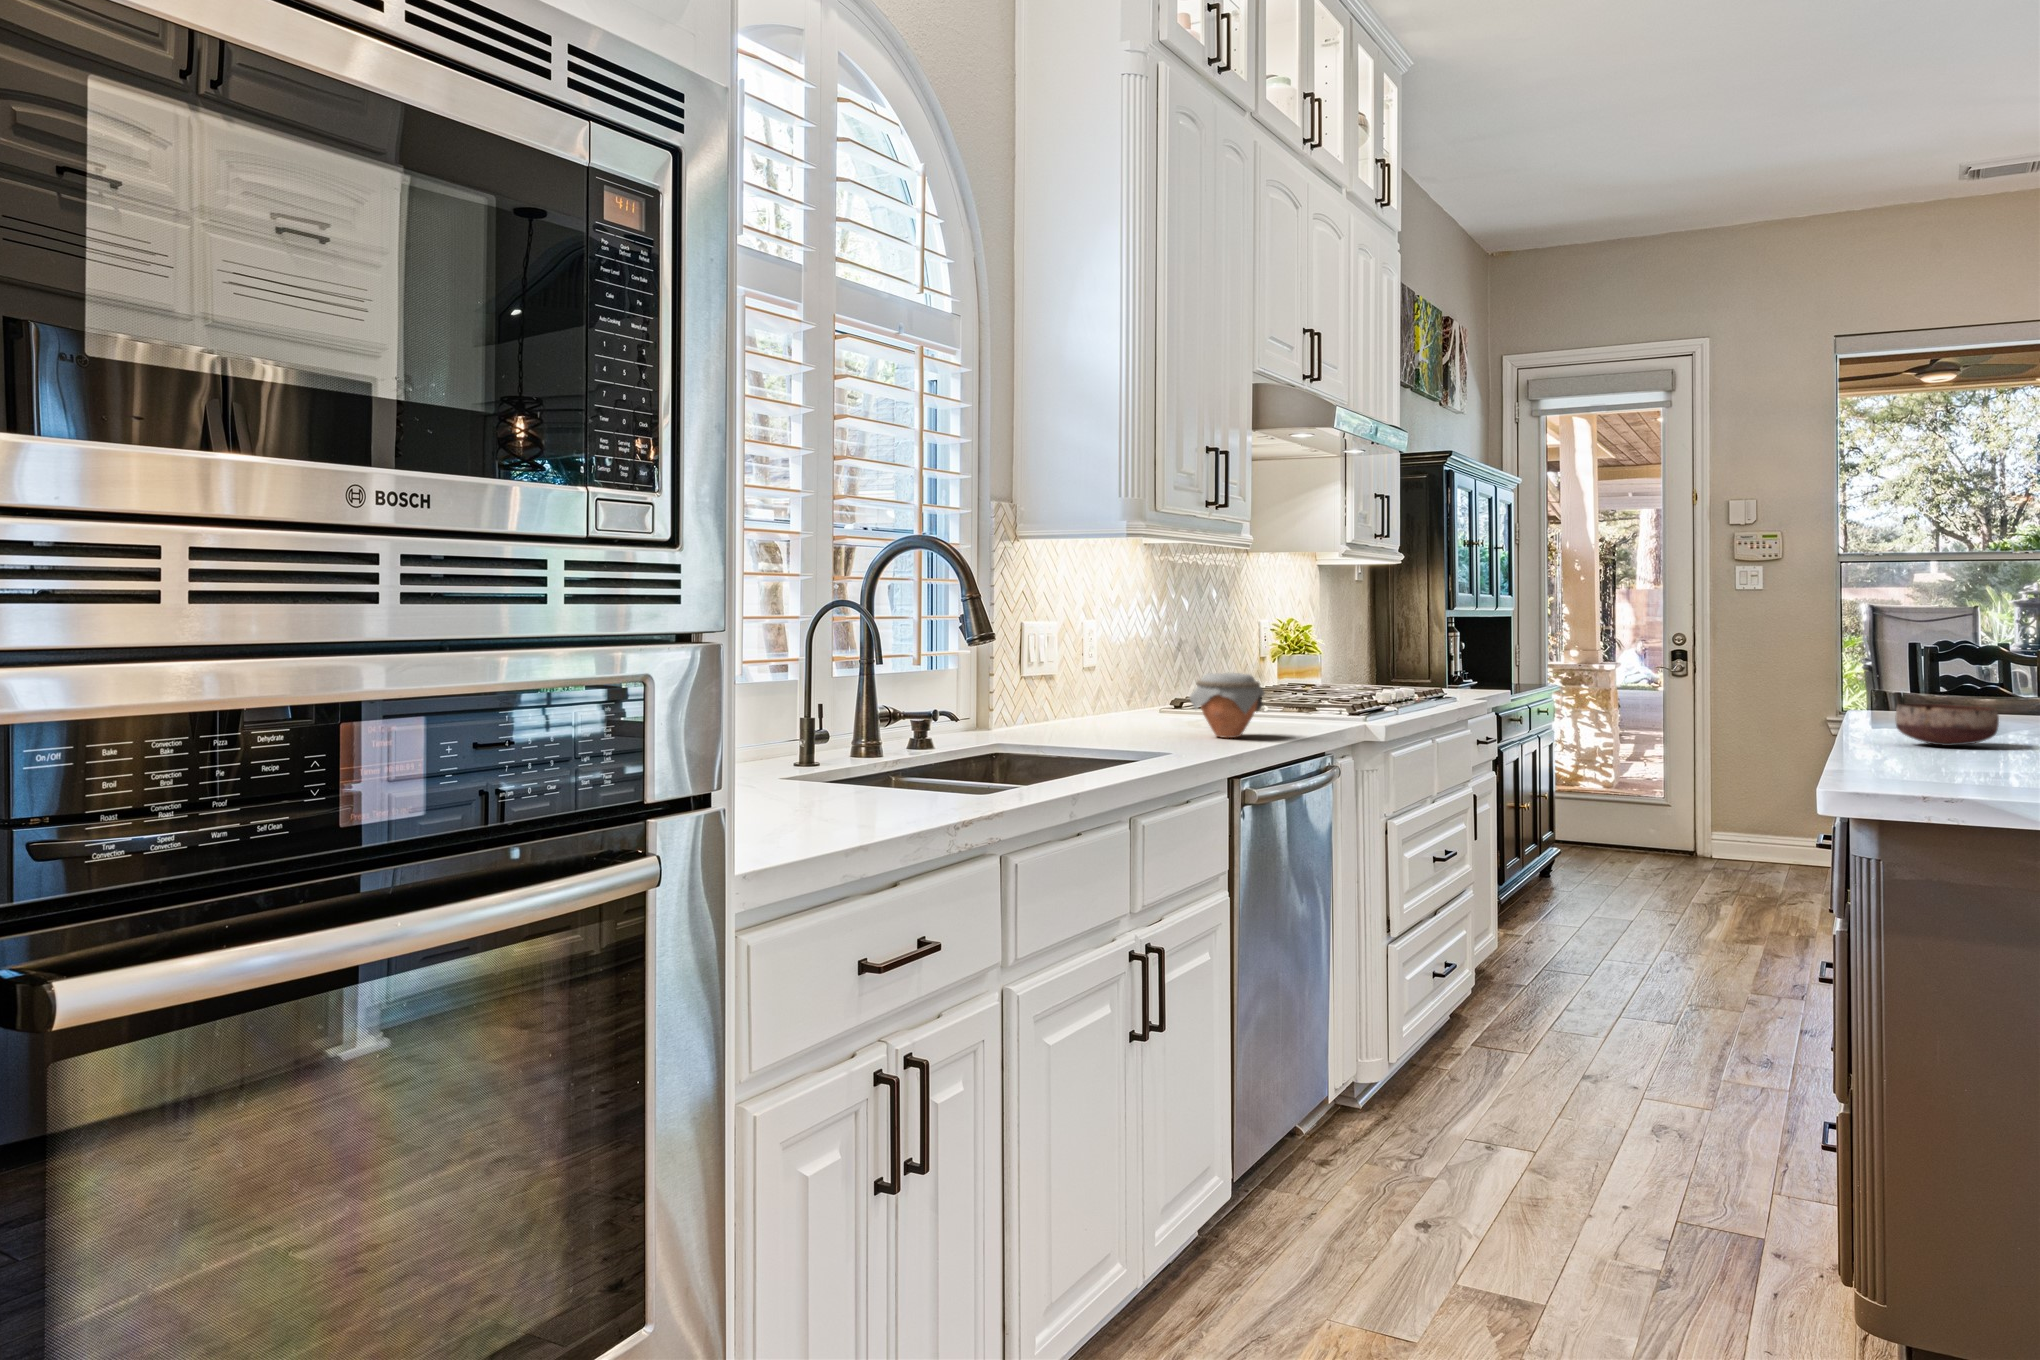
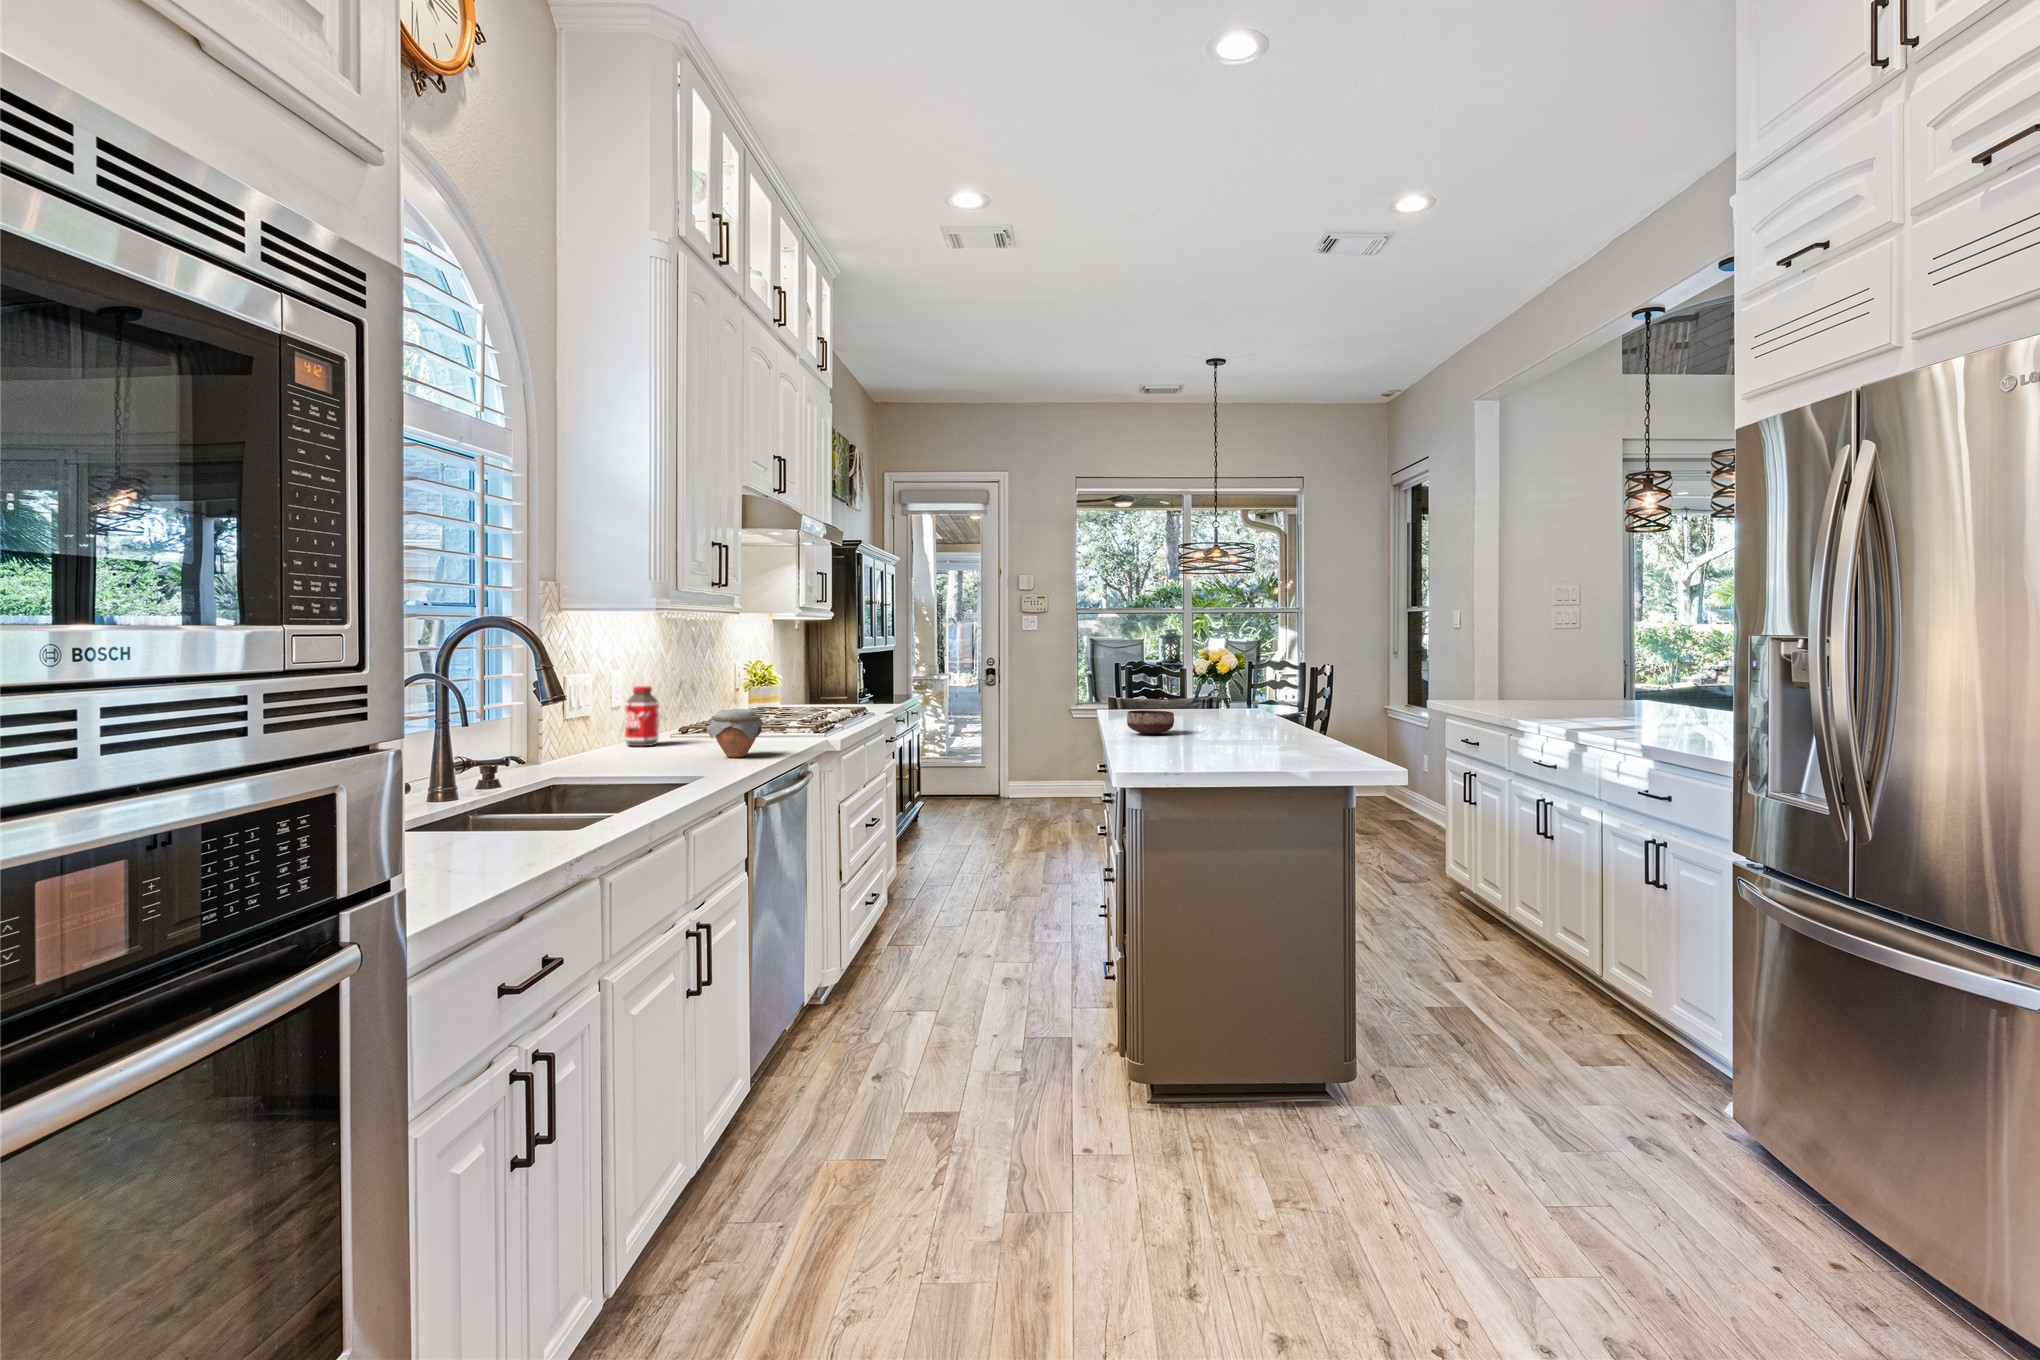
bottle: none [1101,643,1141,720] -> present [625,686,659,746]

